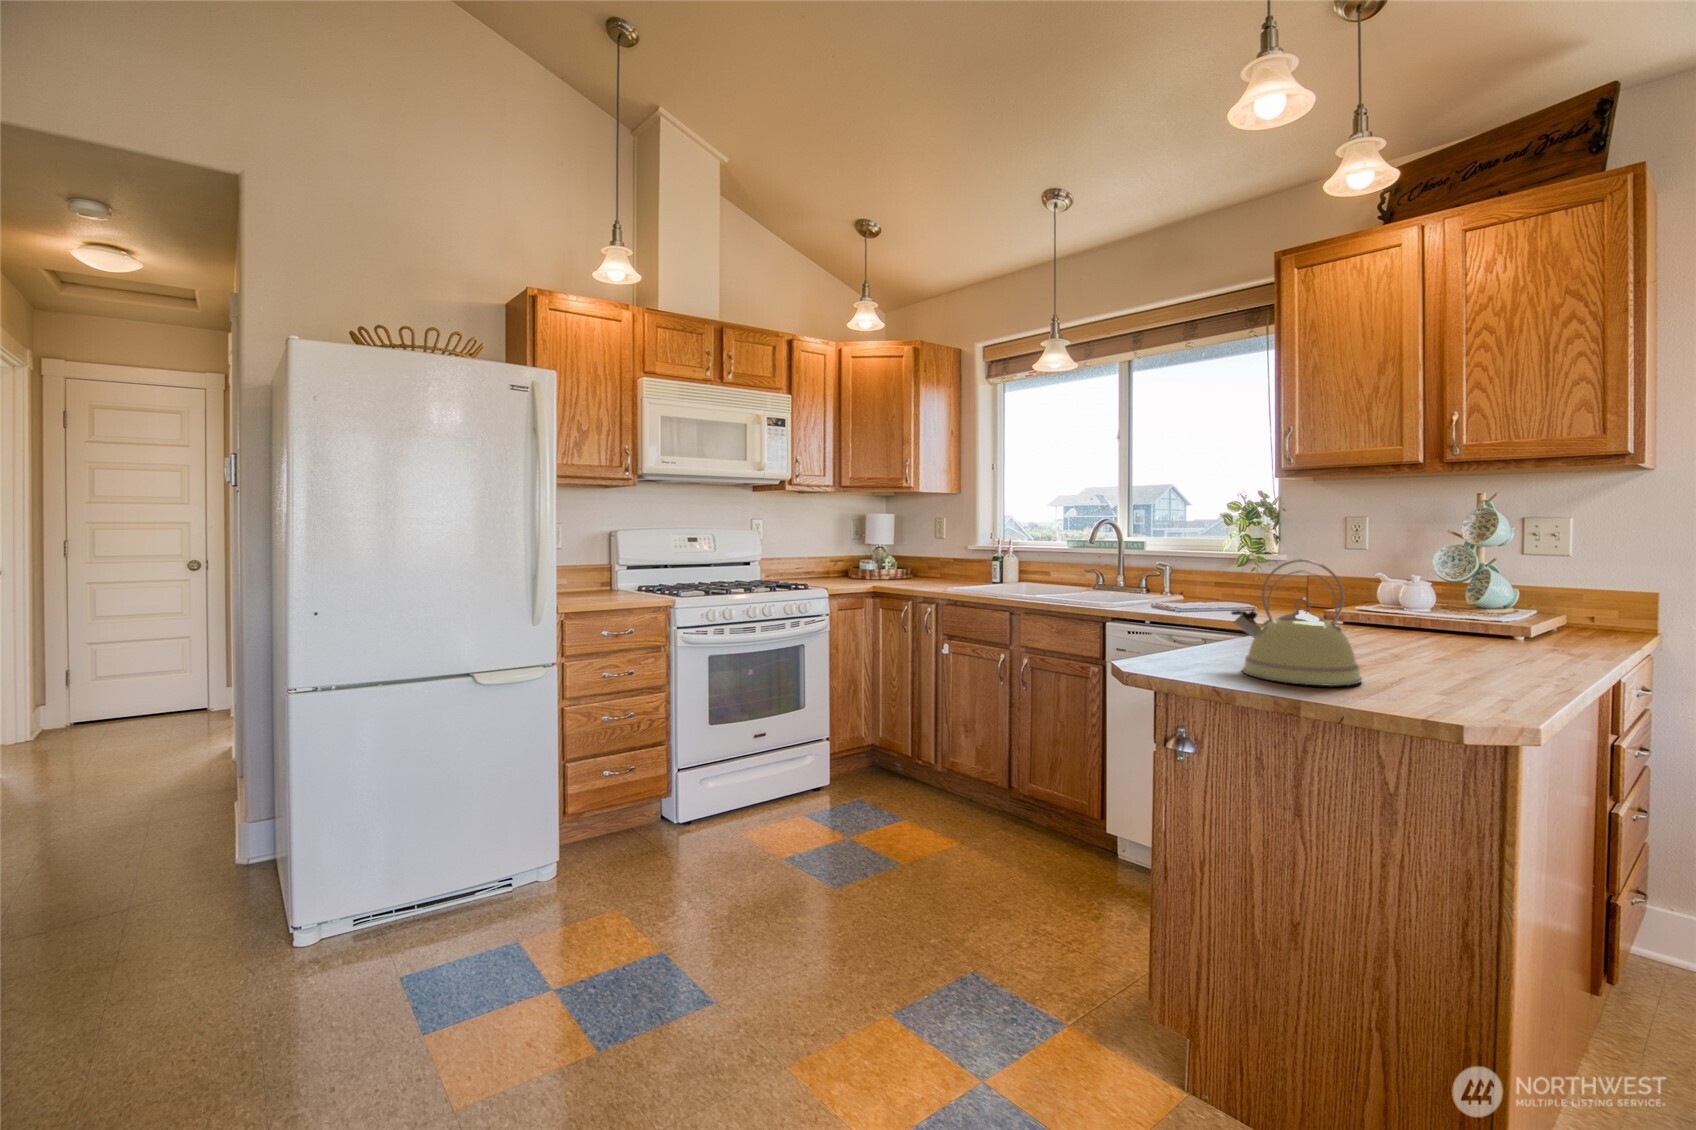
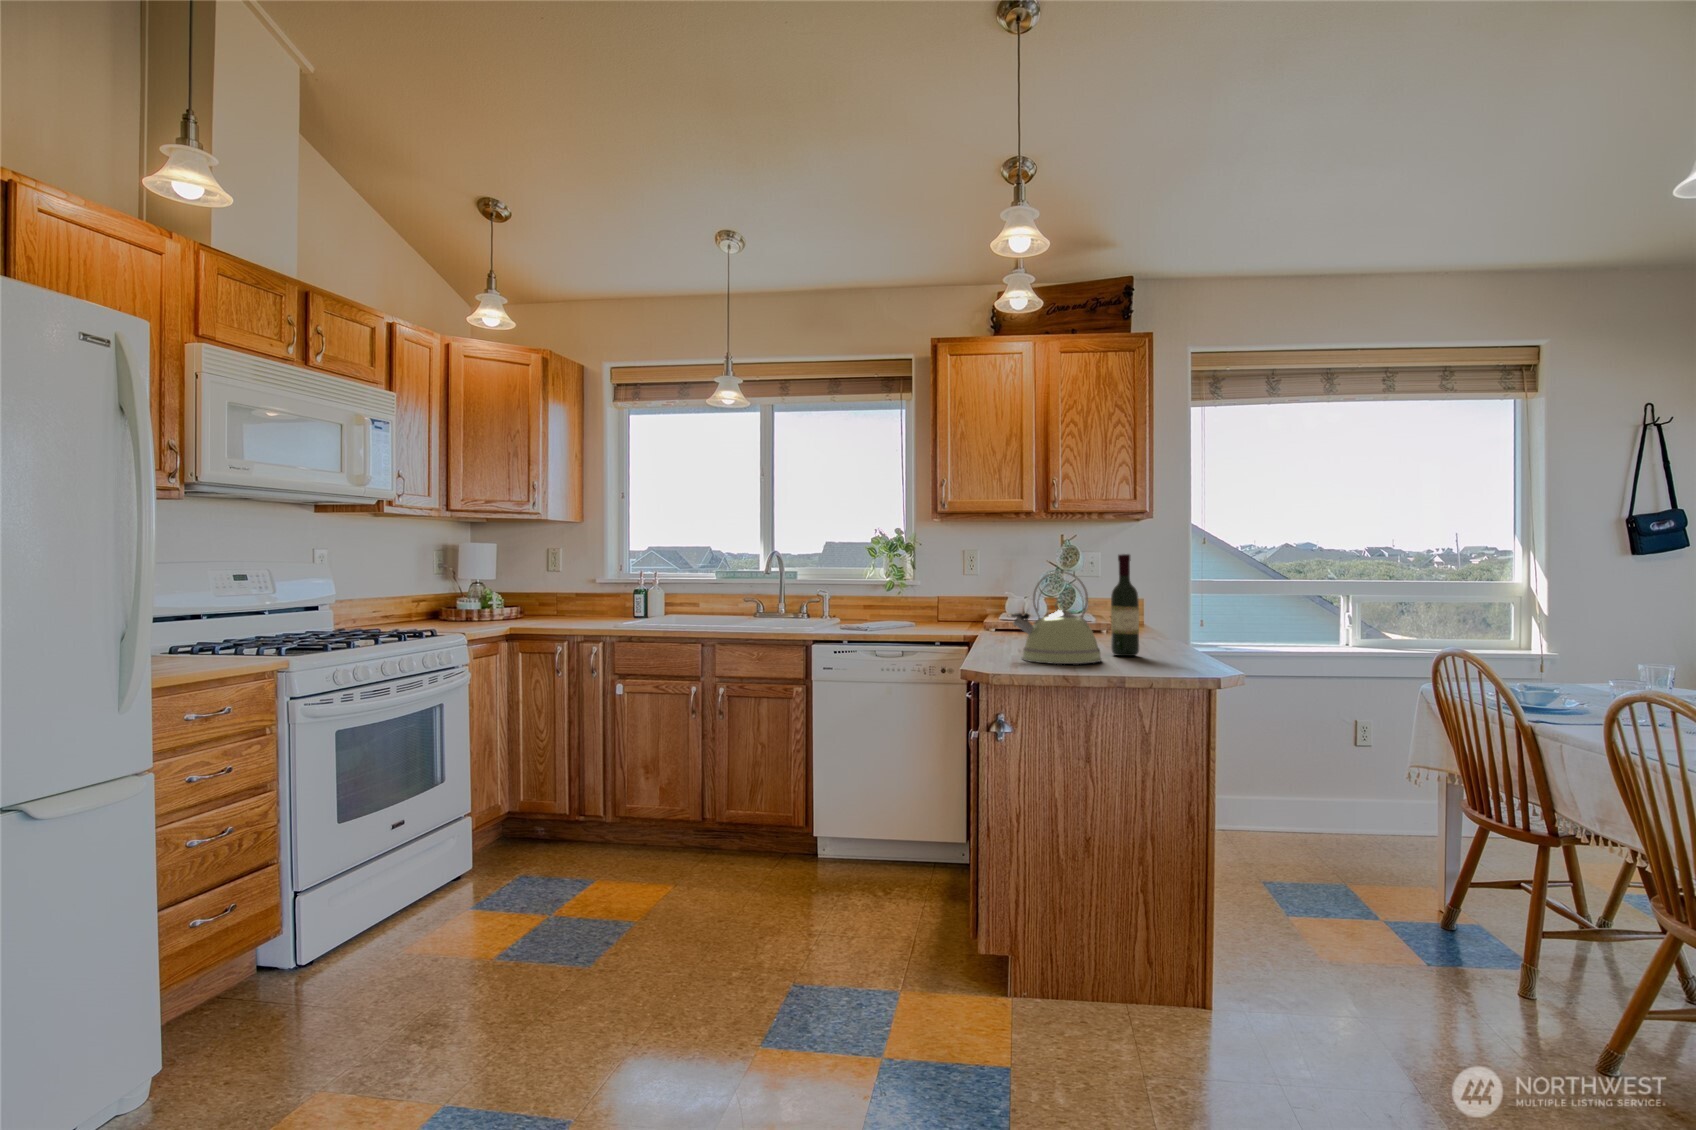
wine bottle: none [1409,537,1459,683] -> present [1111,554,1139,656]

